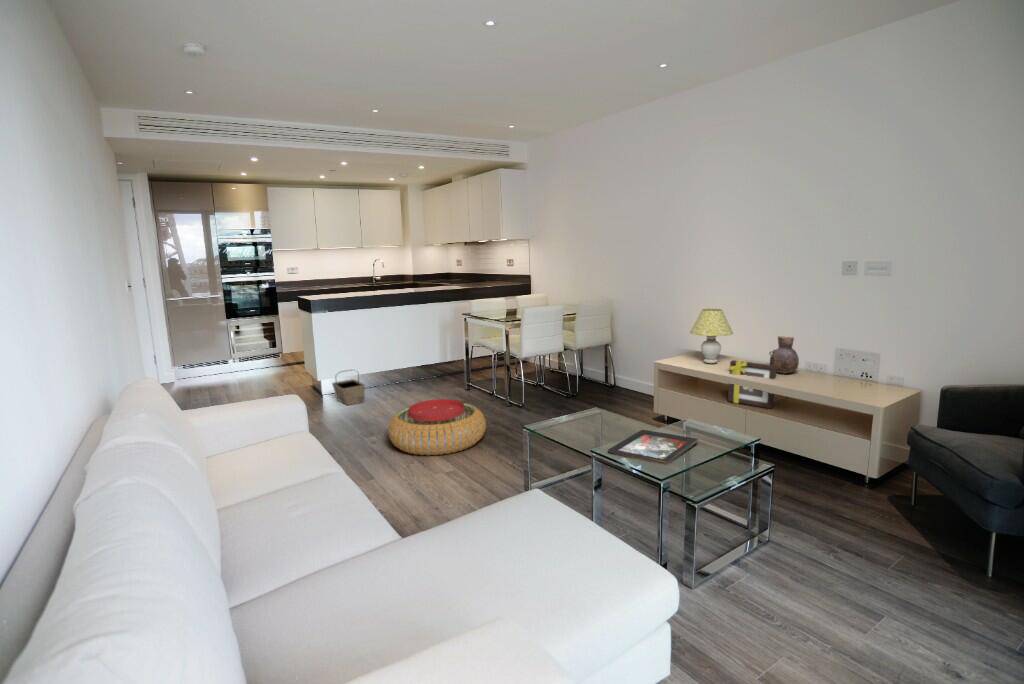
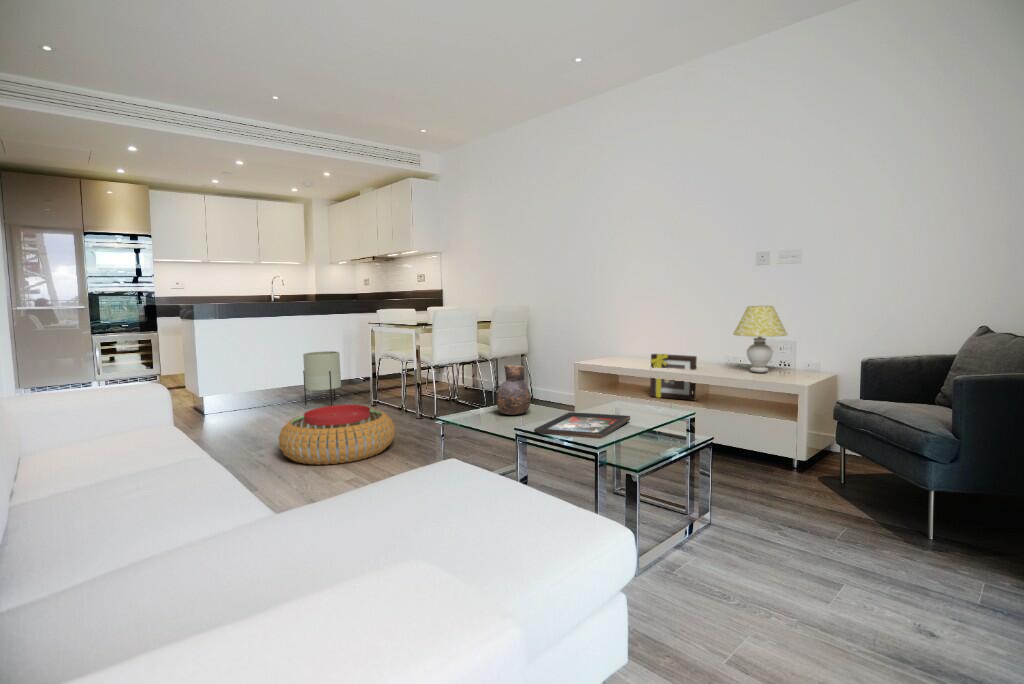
table lamp: present [690,309,733,363] -> present [733,306,787,373]
vase: present [770,336,799,374] -> present [494,365,531,415]
planter: none [404,339,437,390] -> present [303,351,341,406]
basket: present [332,371,365,405] -> none [215,383,255,423]

